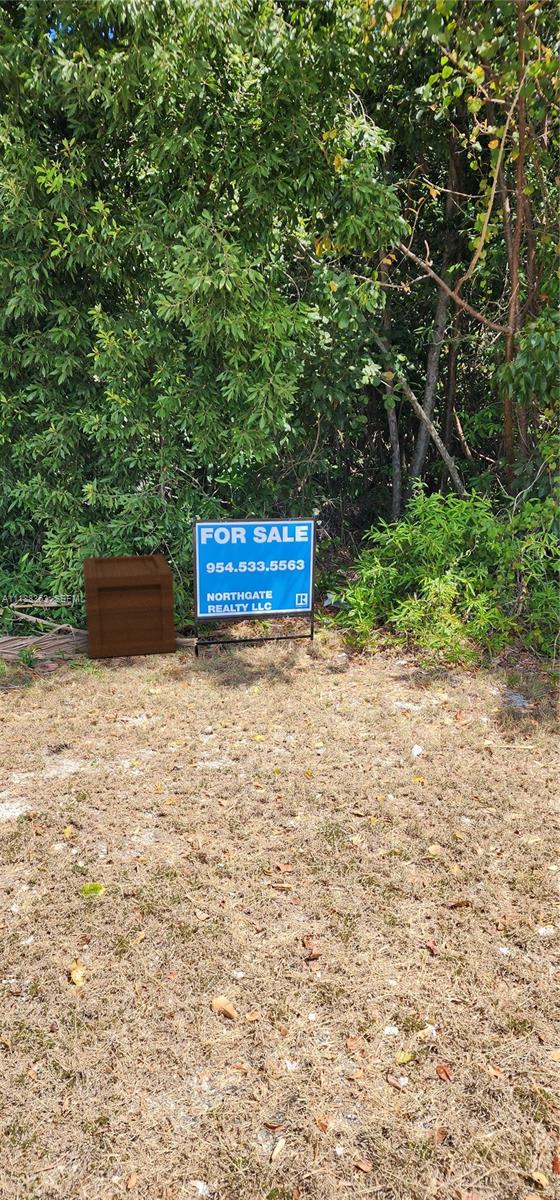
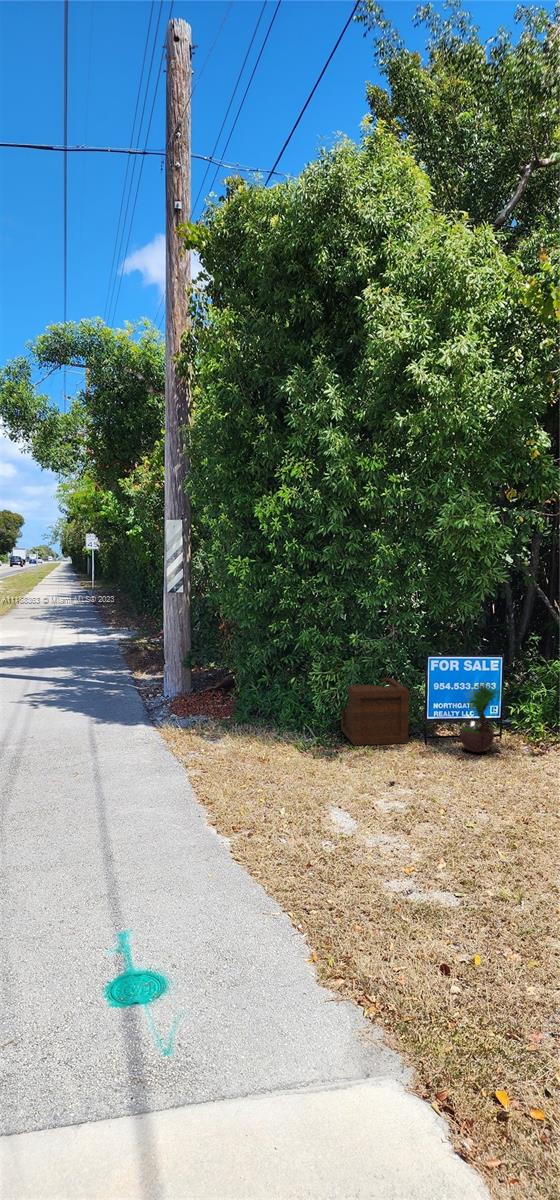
potted tree: none [243,553,310,664] -> present [460,683,502,752]

